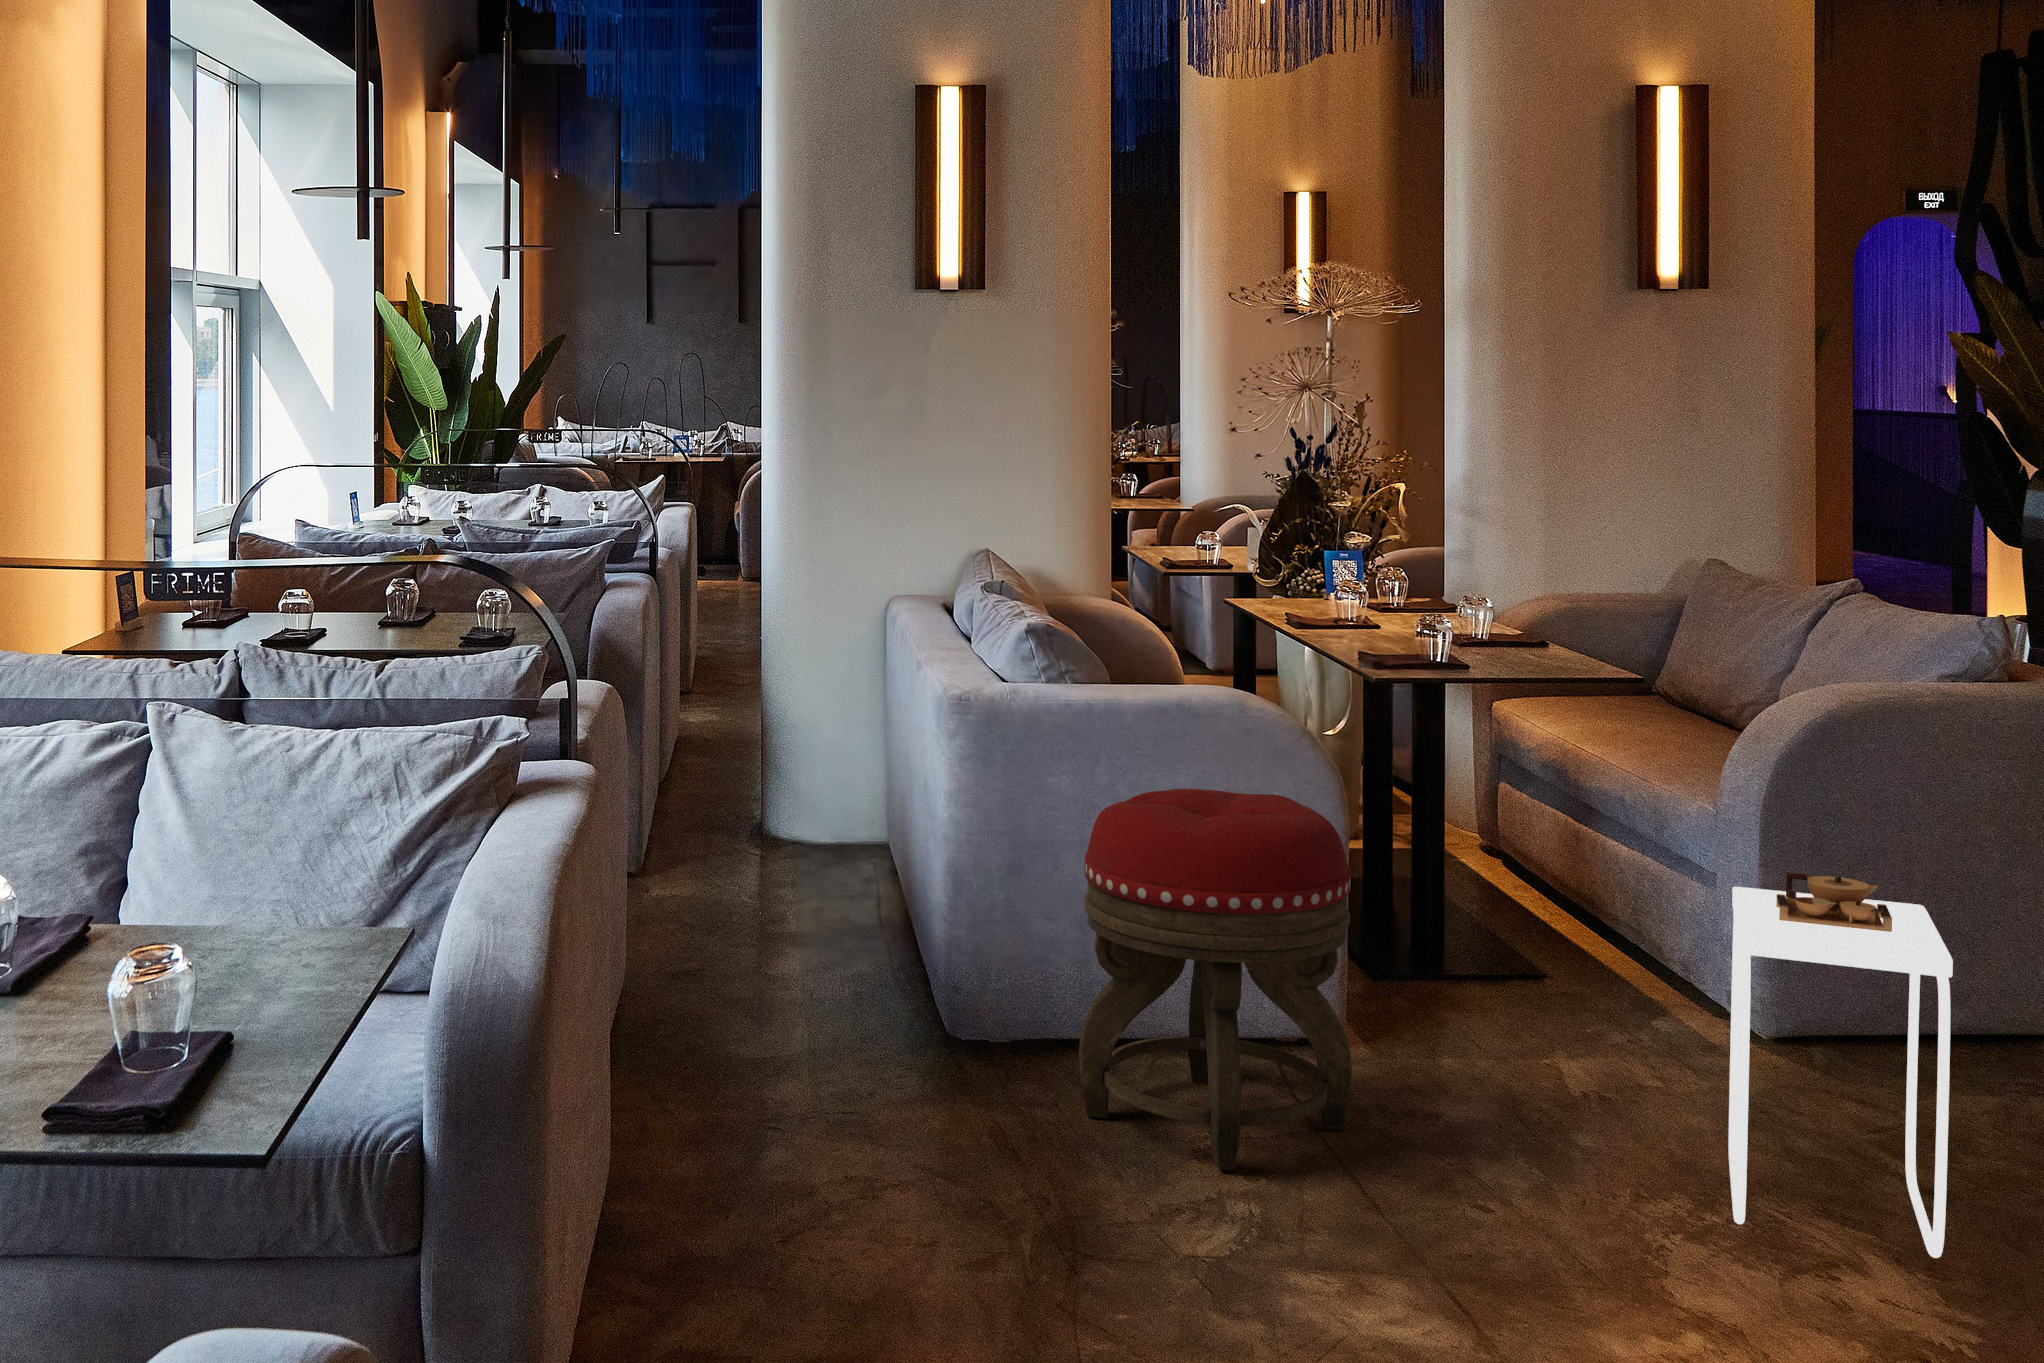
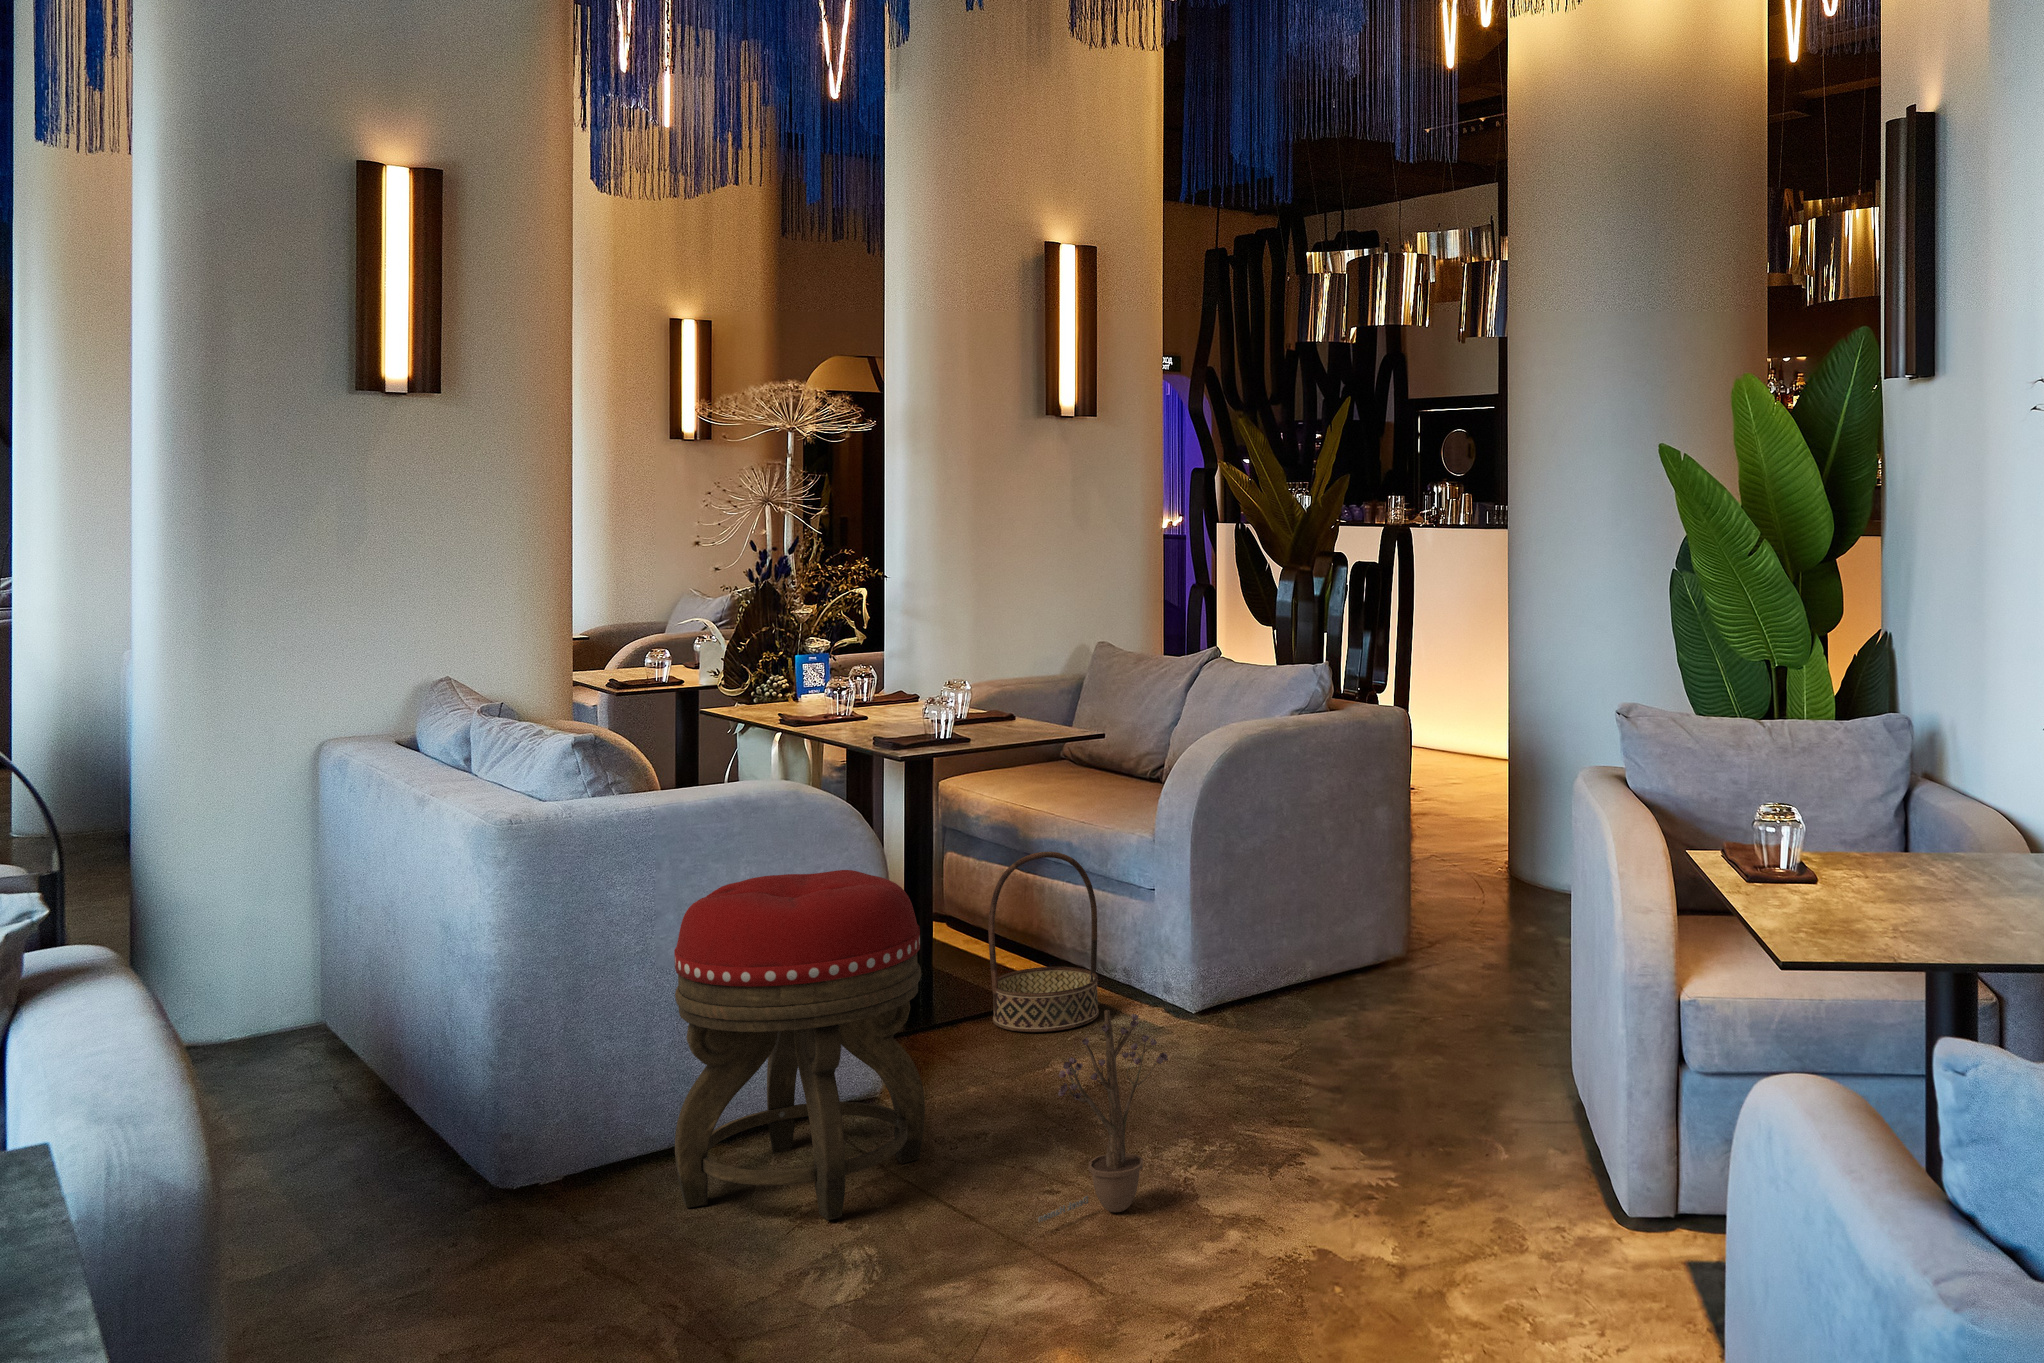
basket: none [1485,807,1630,1022] -> present [988,852,1099,1032]
side table: present [1729,872,1953,1258] -> none [1200,868,1365,1151]
decorative plant: none [1448,1013,1638,1257] -> present [1038,1010,1168,1223]

